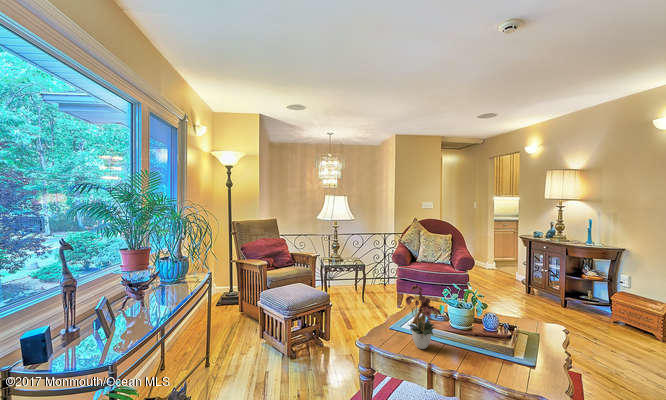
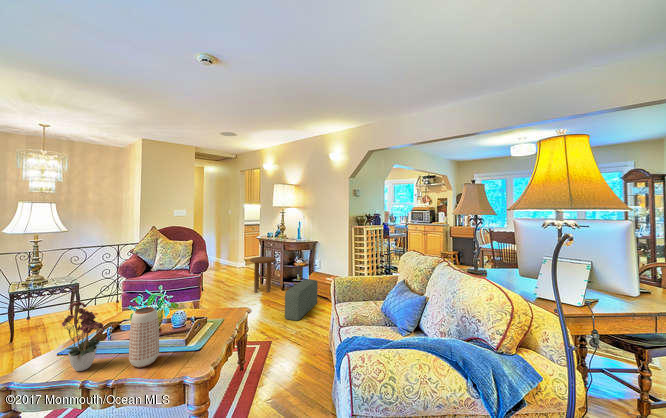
side table: none [515,261,552,307] -> present [250,257,276,293]
pouf: none [589,301,639,358] -> present [285,279,318,320]
vase: none [464,303,492,365] -> present [129,307,159,368]

